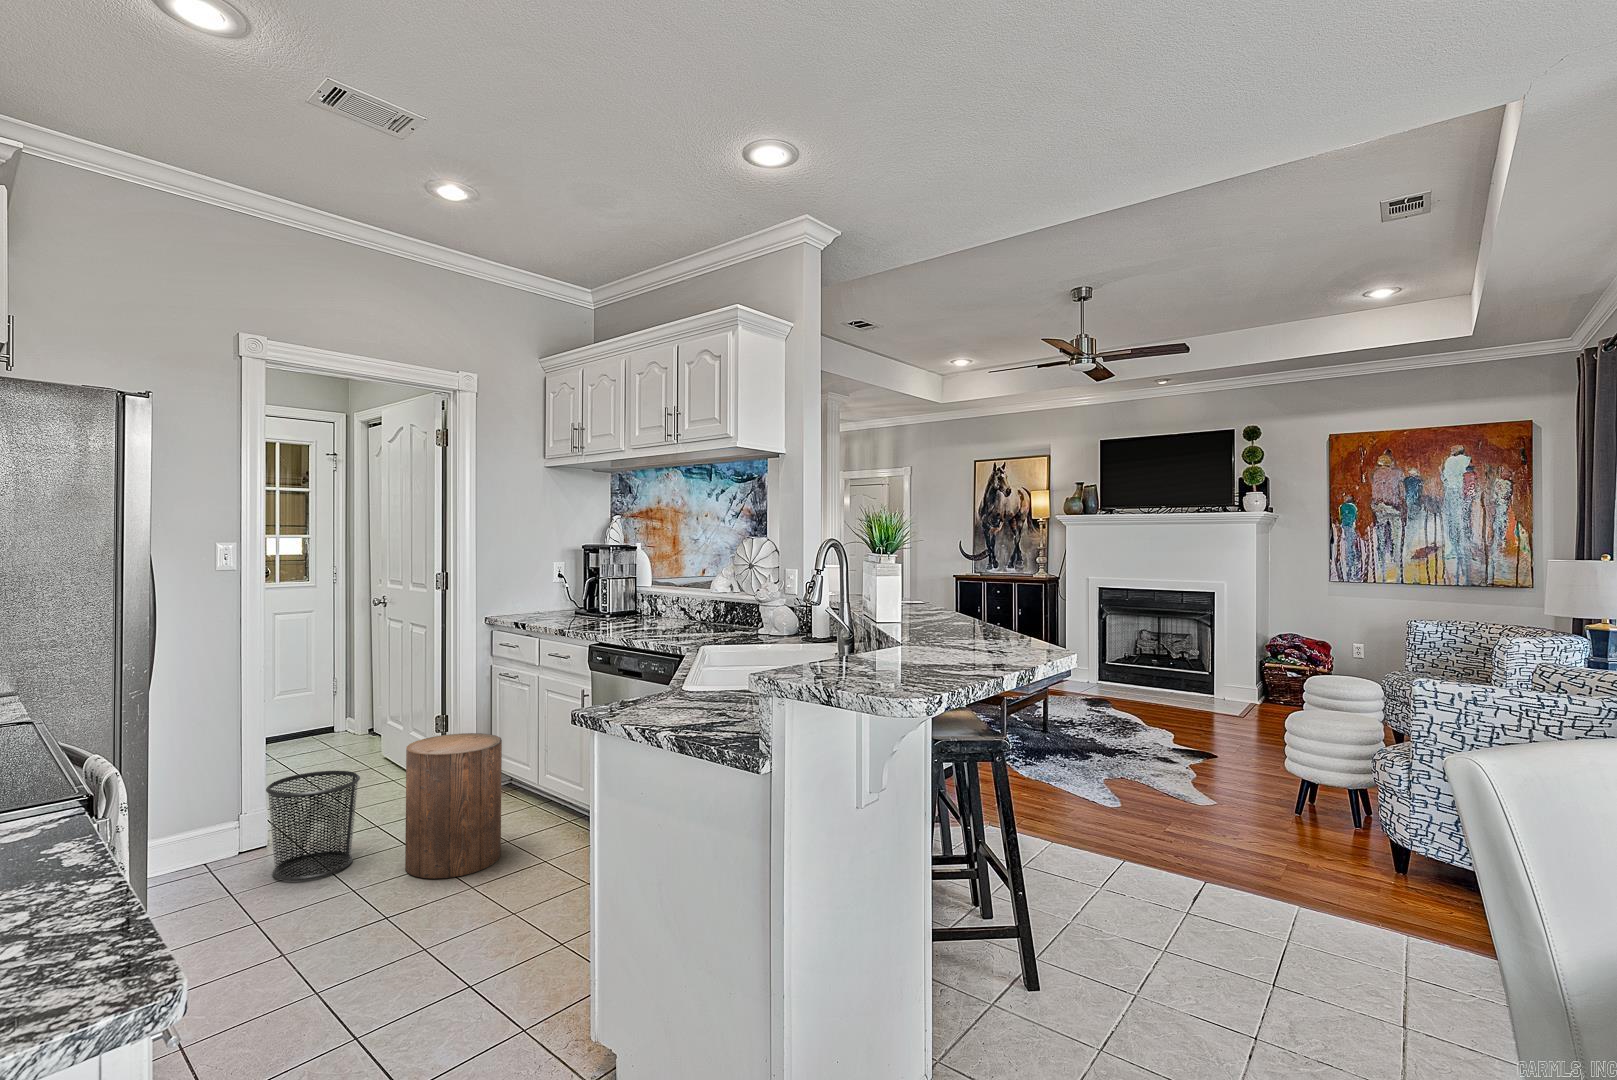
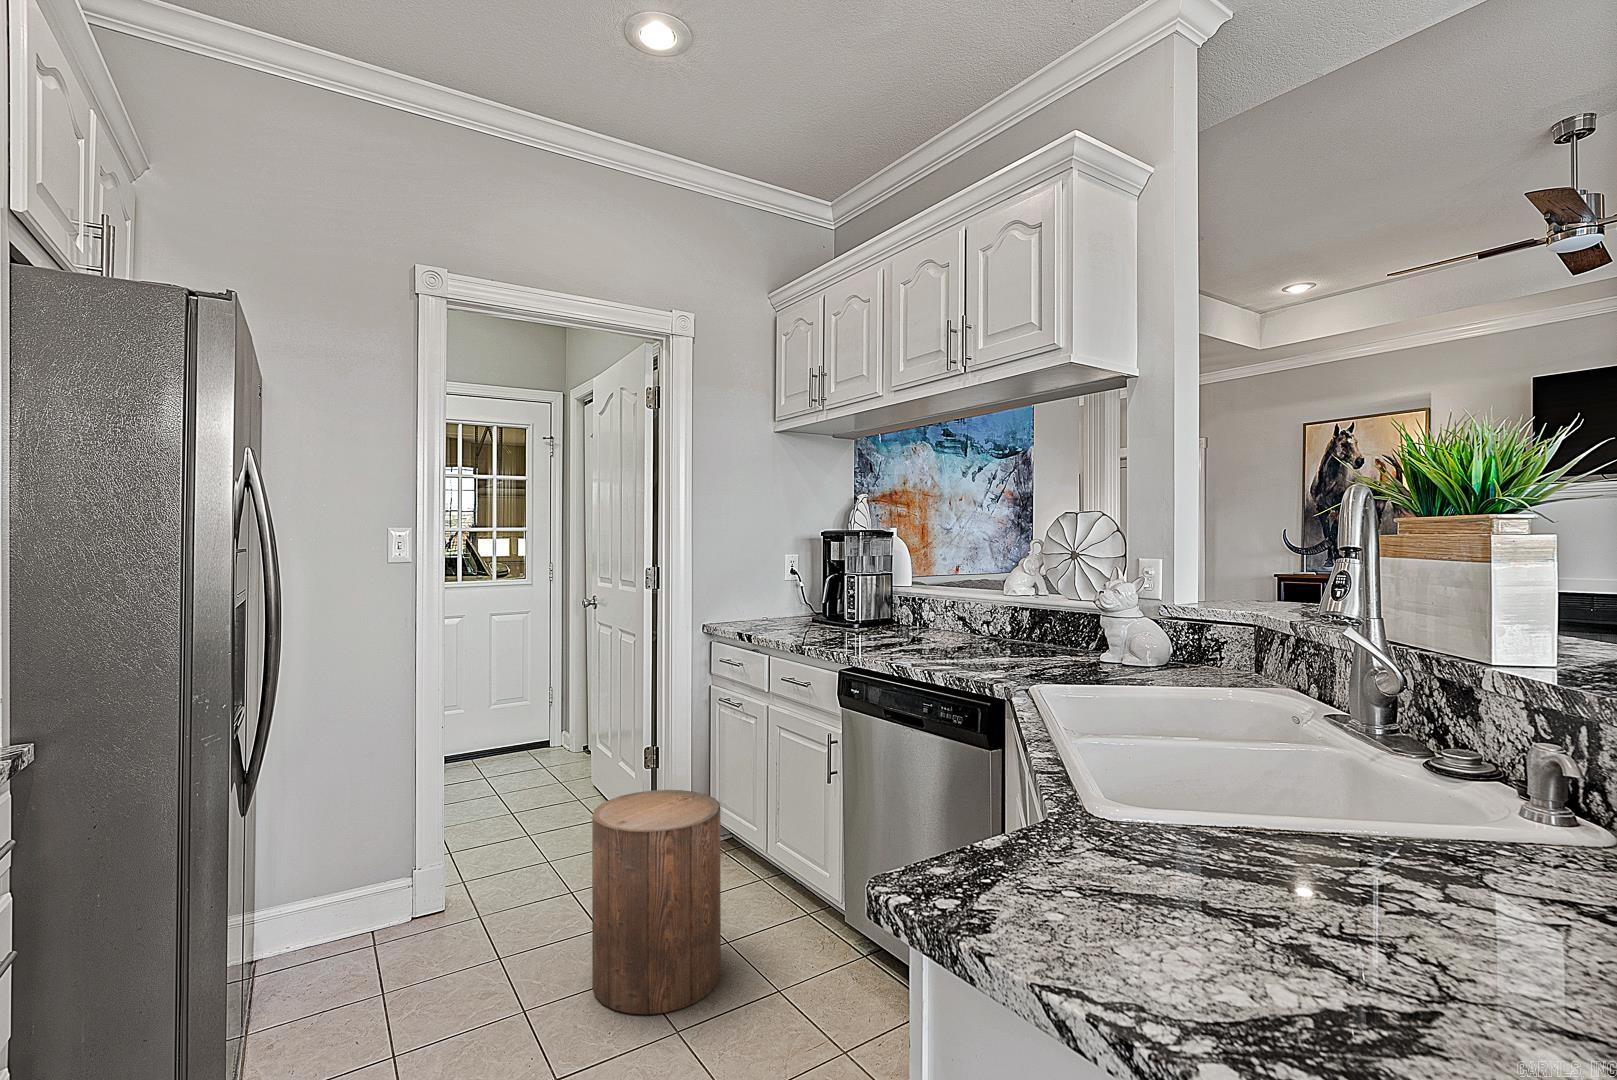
waste bin: present [266,771,360,881] -> none [421,829,540,989]

